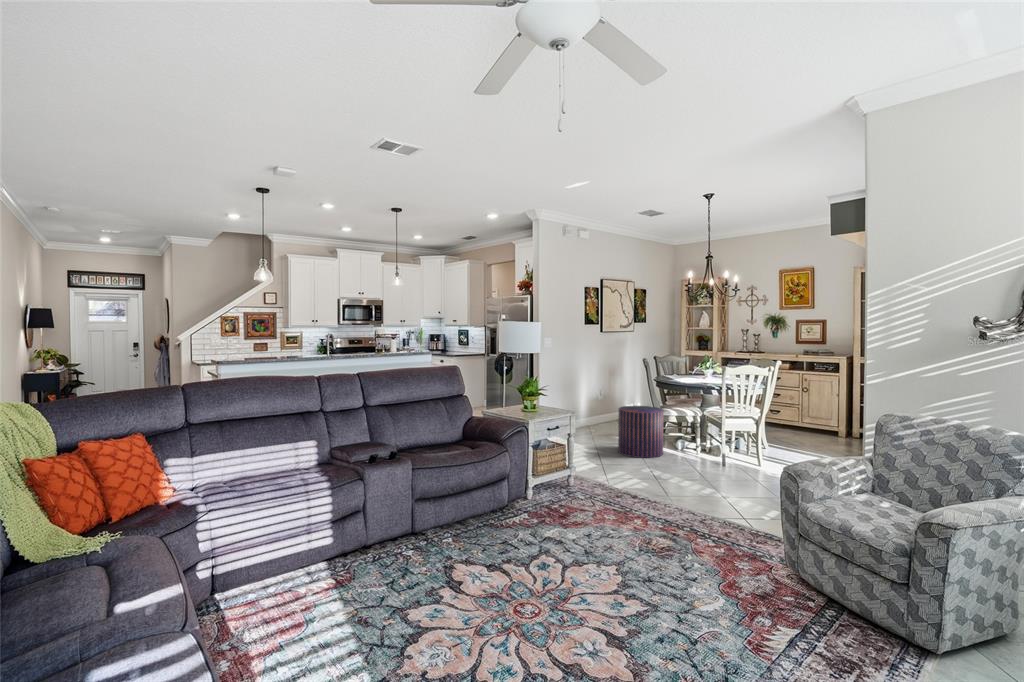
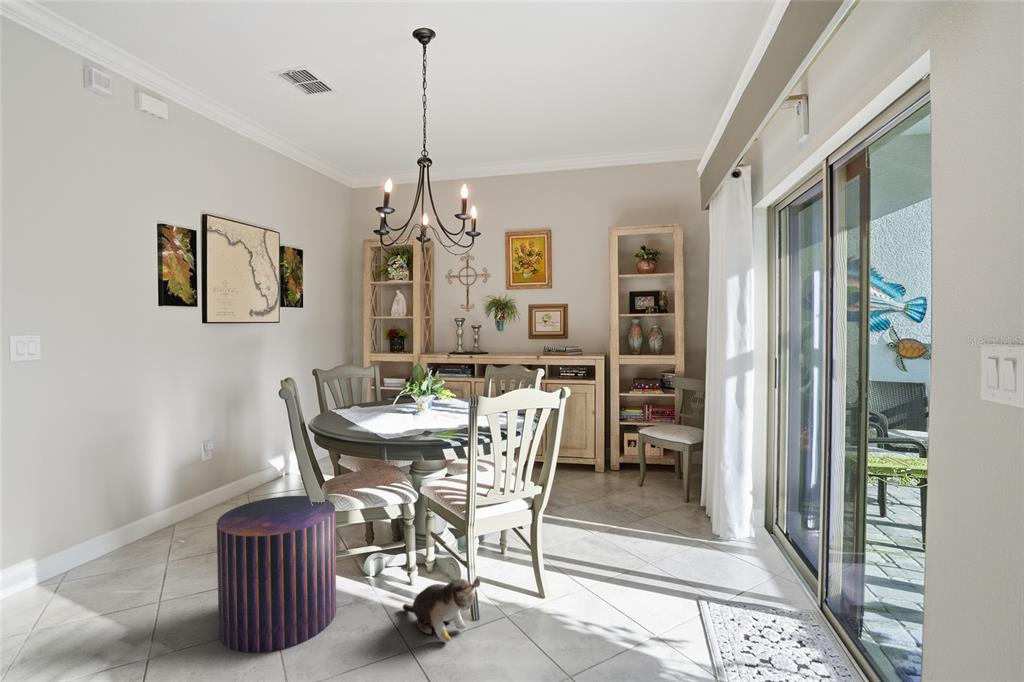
plush toy: none [692,441,724,467] -> present [403,578,480,642]

